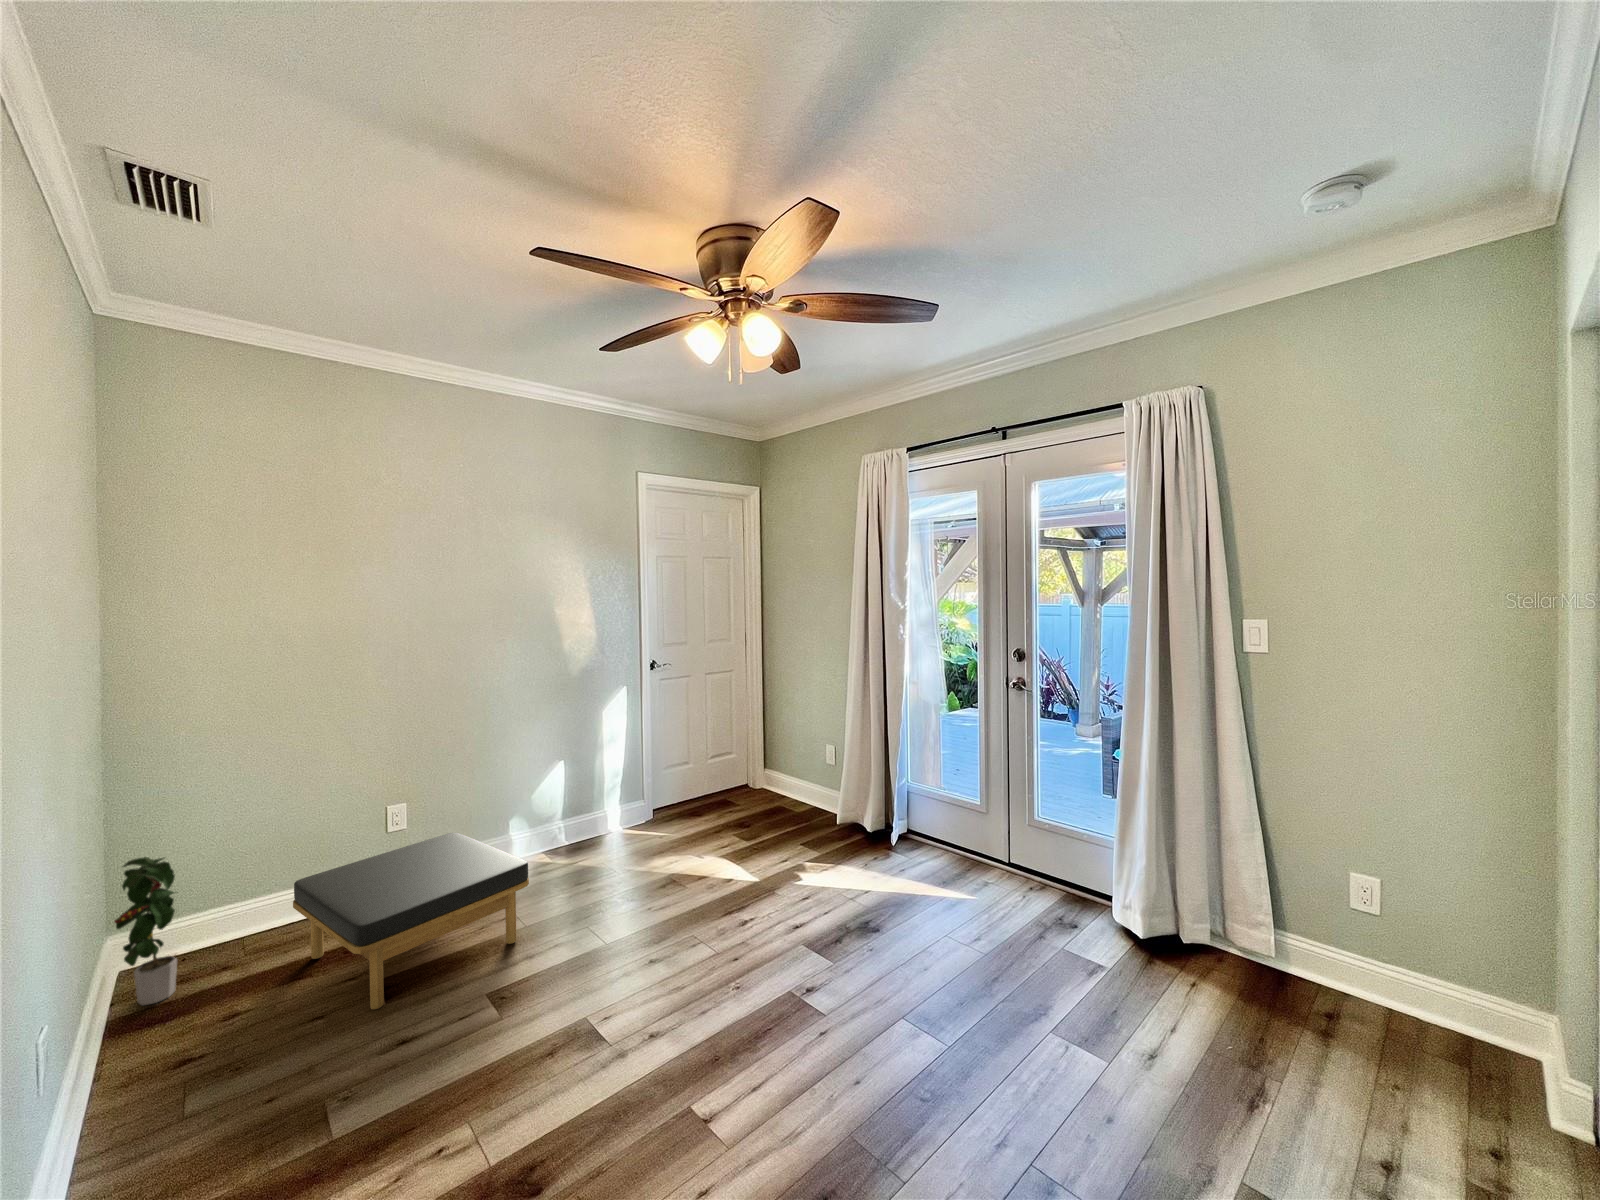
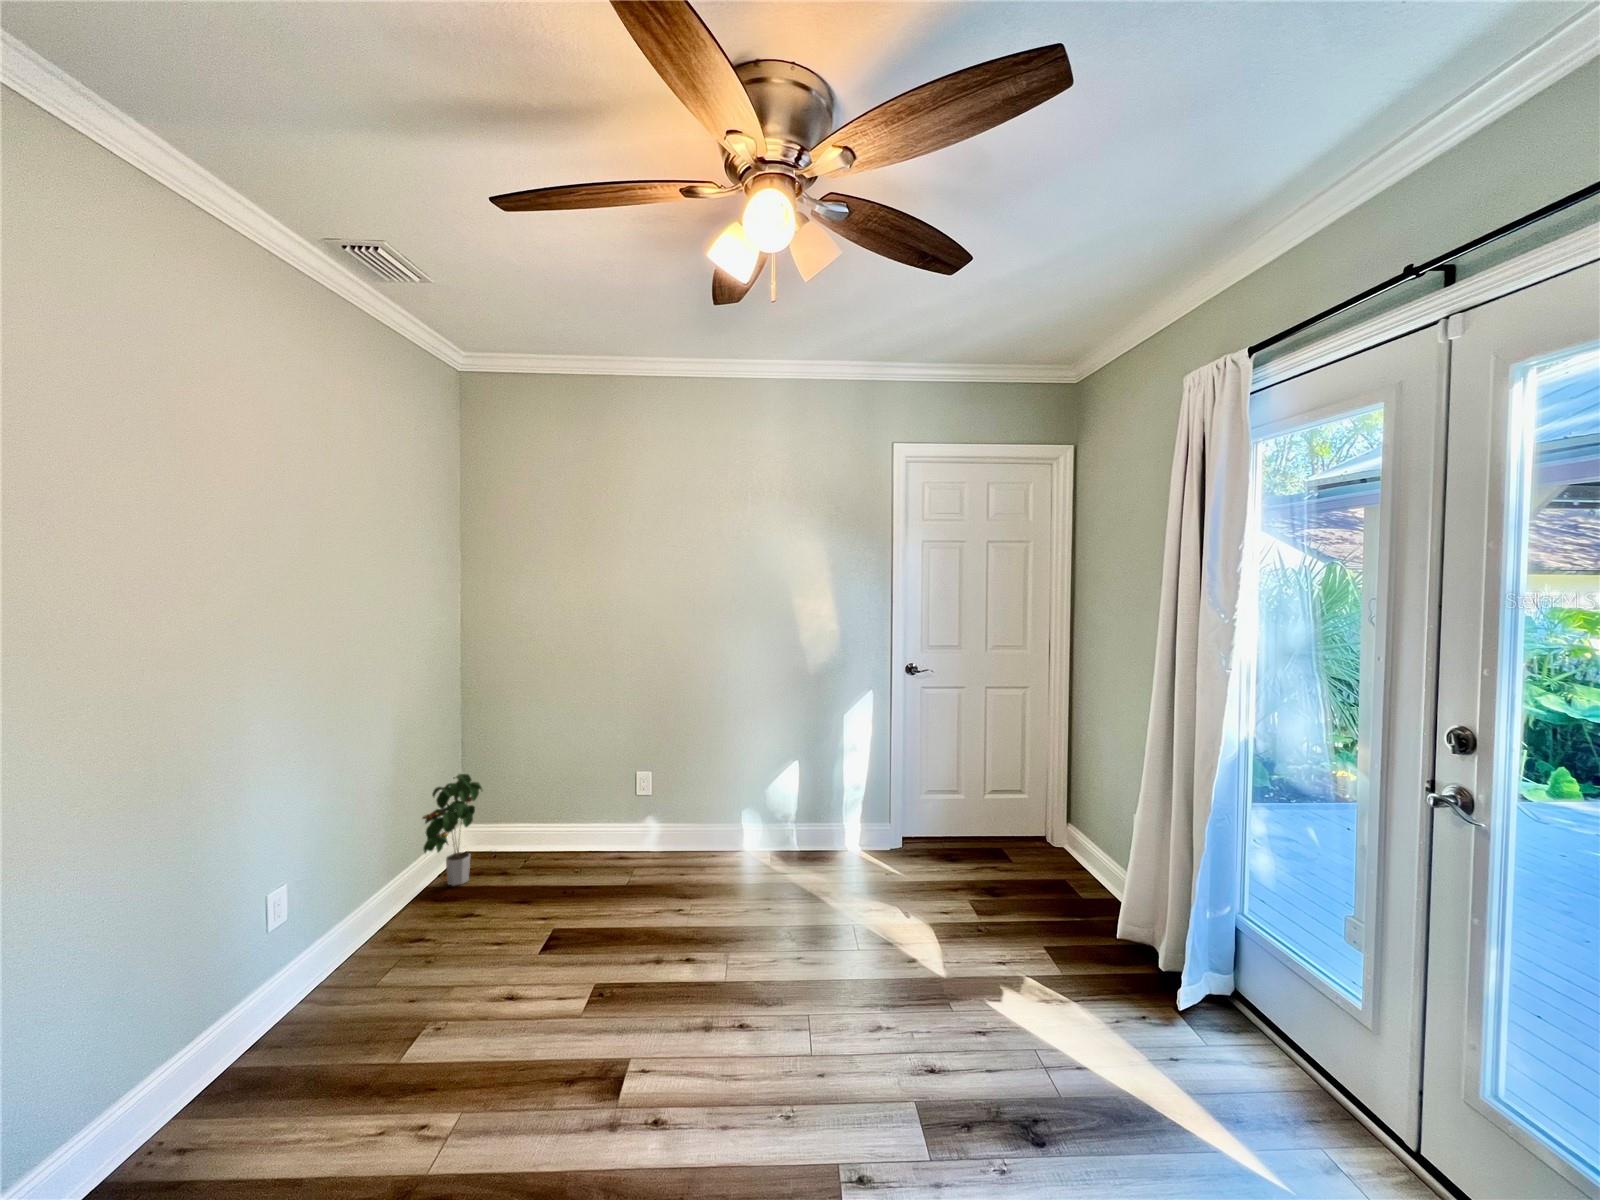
ottoman: present [293,833,529,1009] -> none [510,811,680,957]

